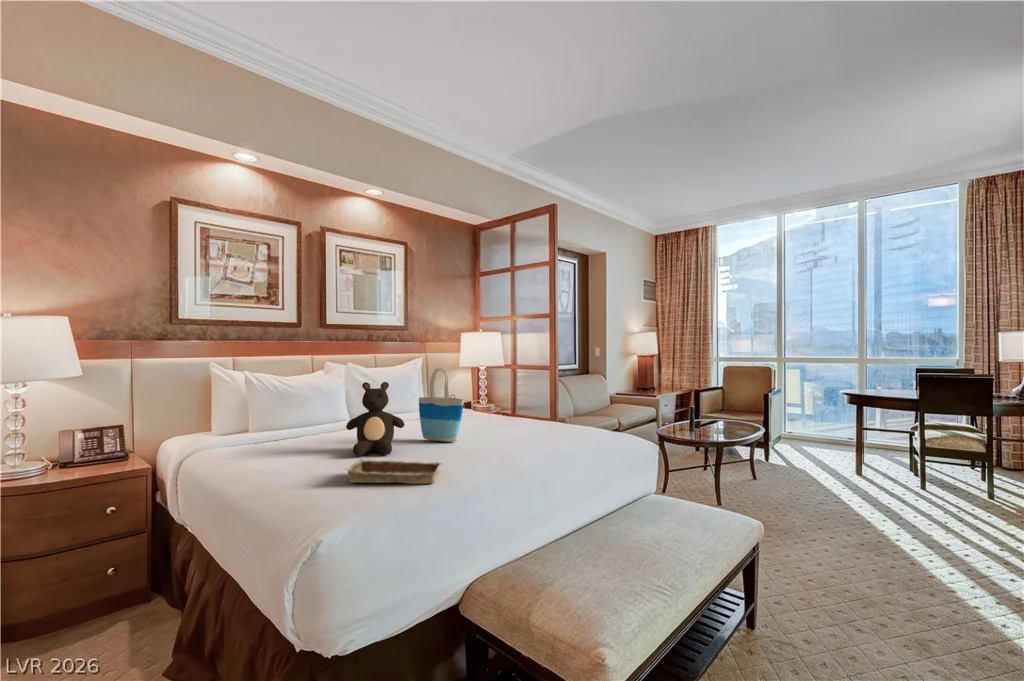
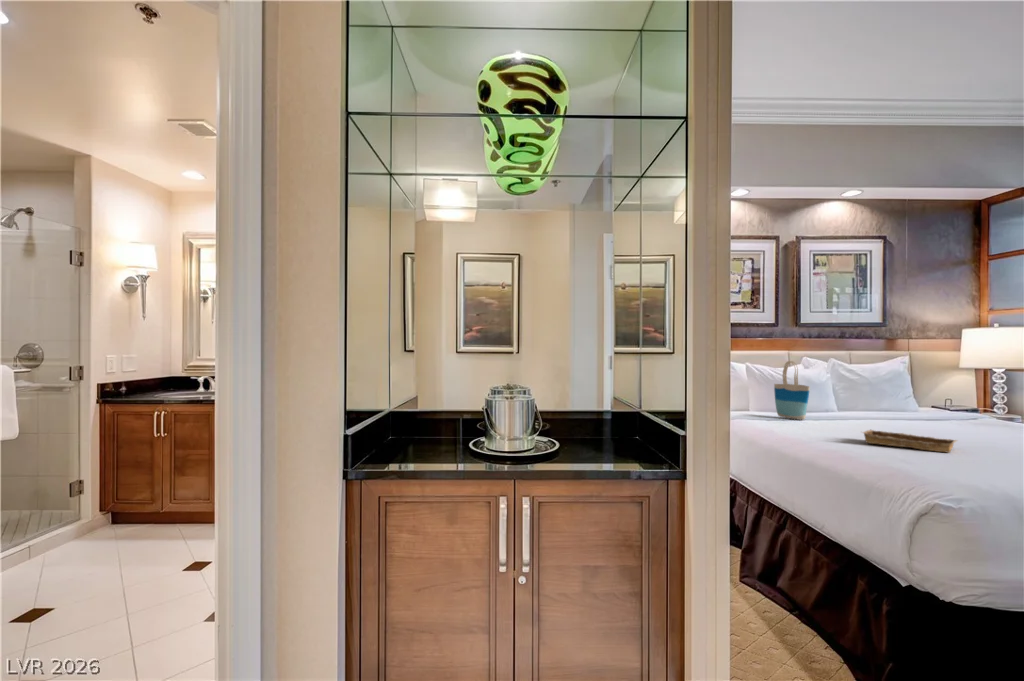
tote bag: present [419,368,464,442] -> present [774,361,810,420]
teddy bear: present [346,382,405,456] -> none [846,371,906,434]

